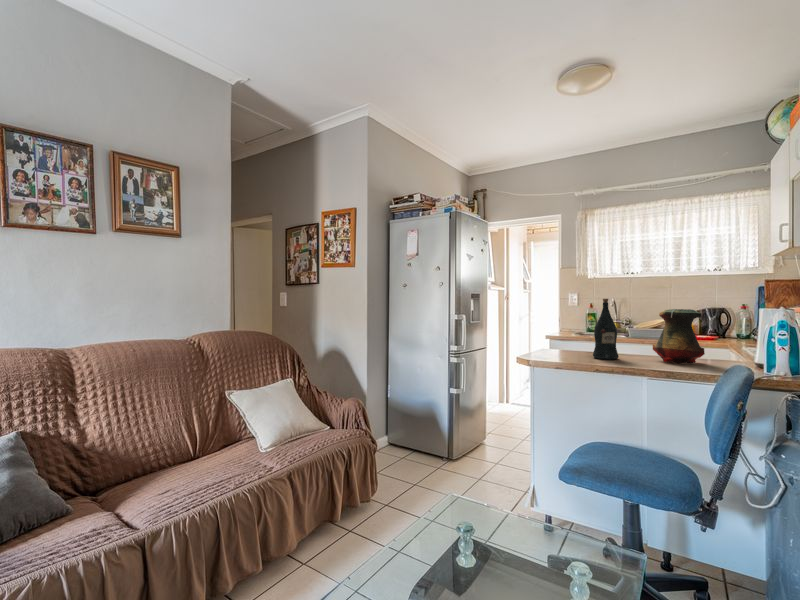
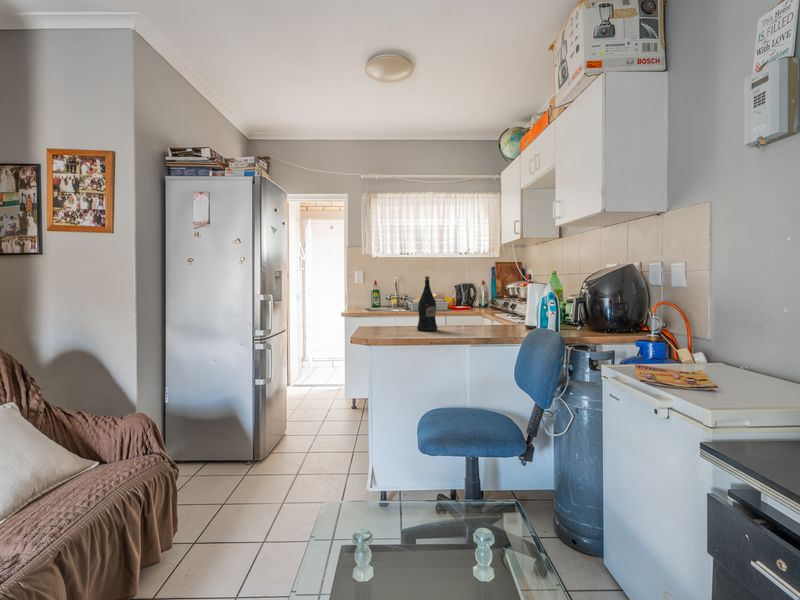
vase: present [653,309,705,363] -> none [460,285,496,329]

